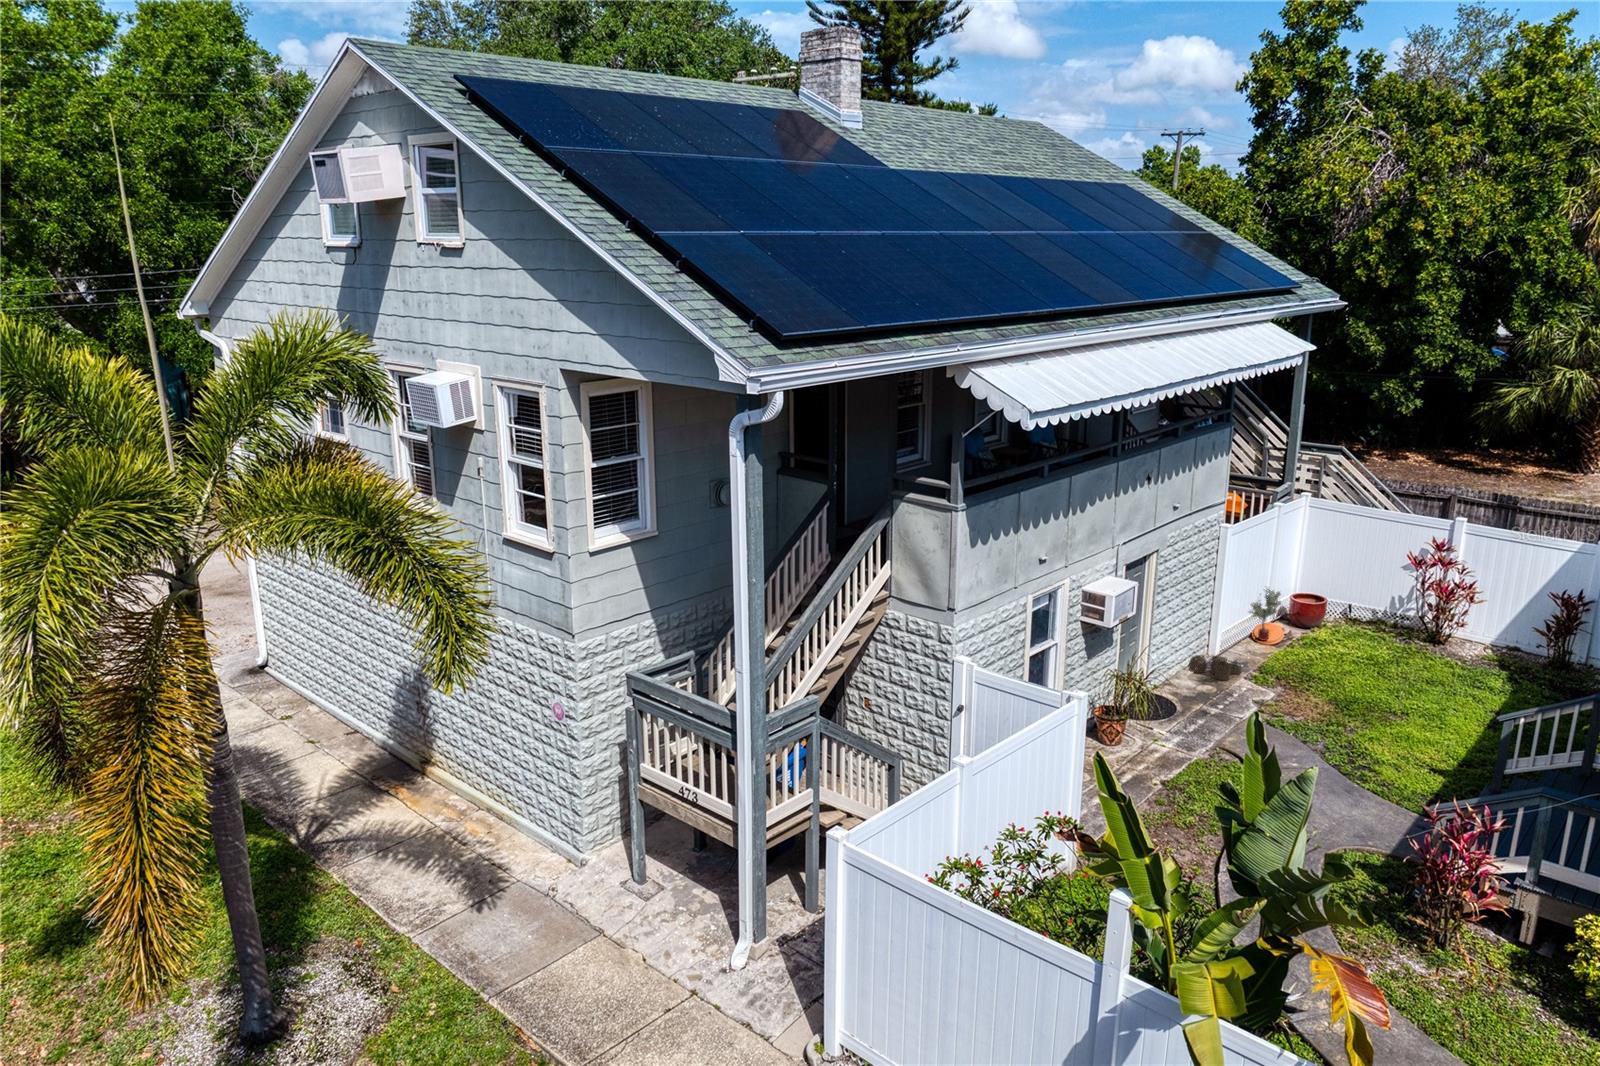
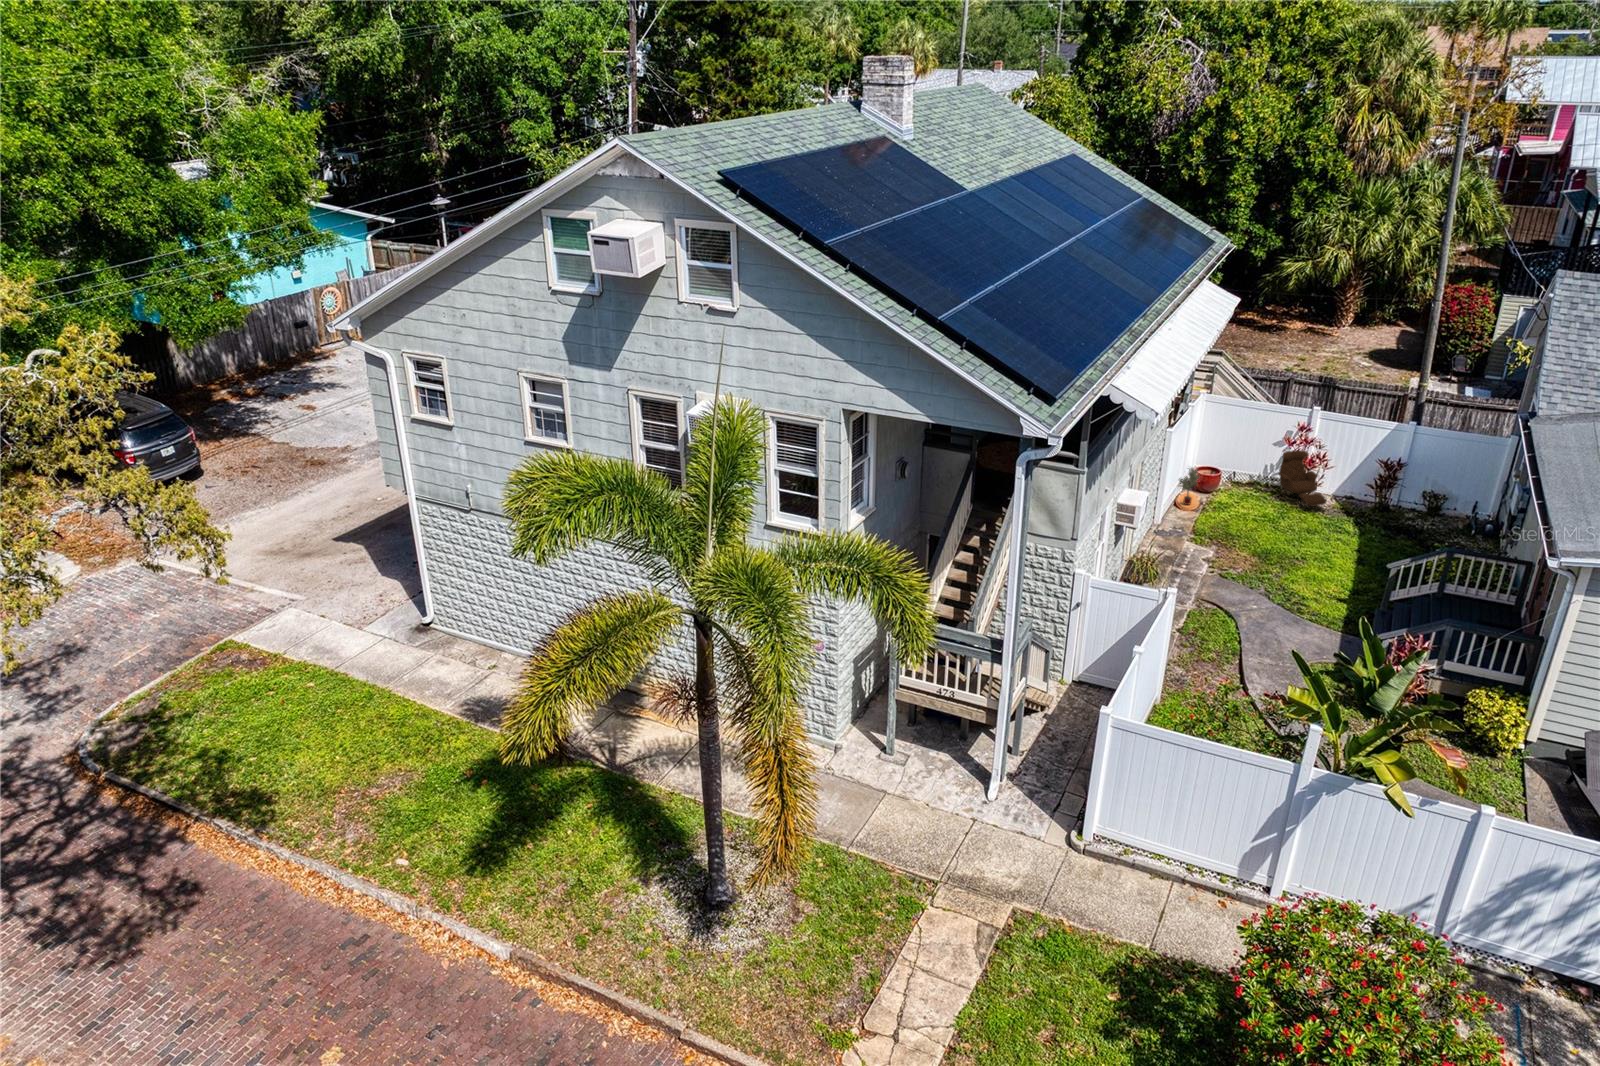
lounge chair: none [1402,577,1469,663] -> present [1278,450,1327,508]
woven basket: present [1189,655,1242,680] -> none [1150,524,1187,543]

